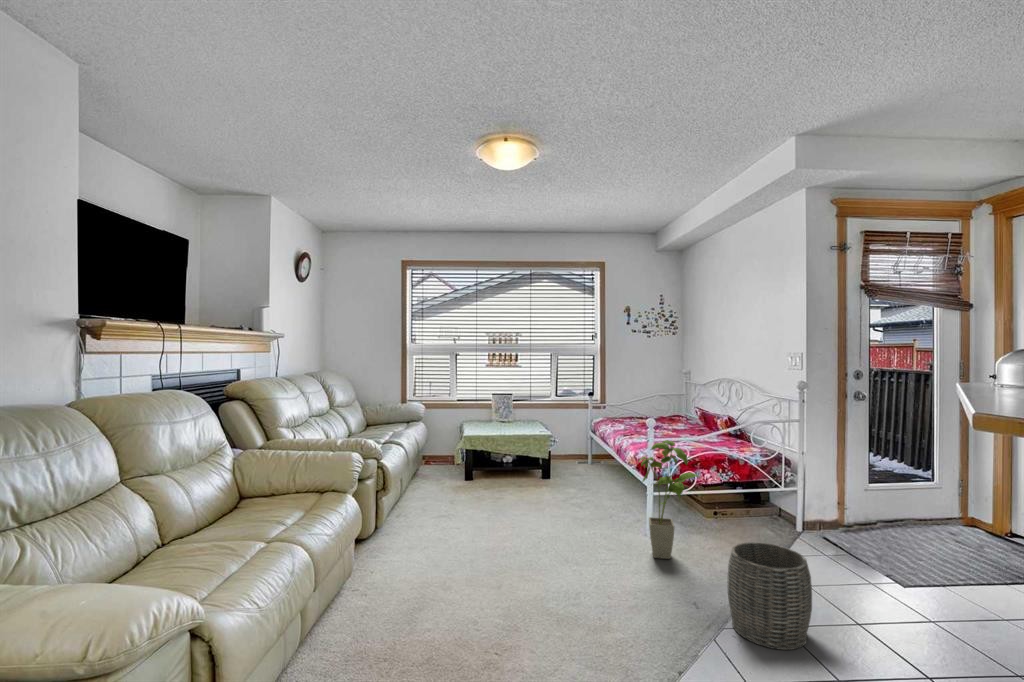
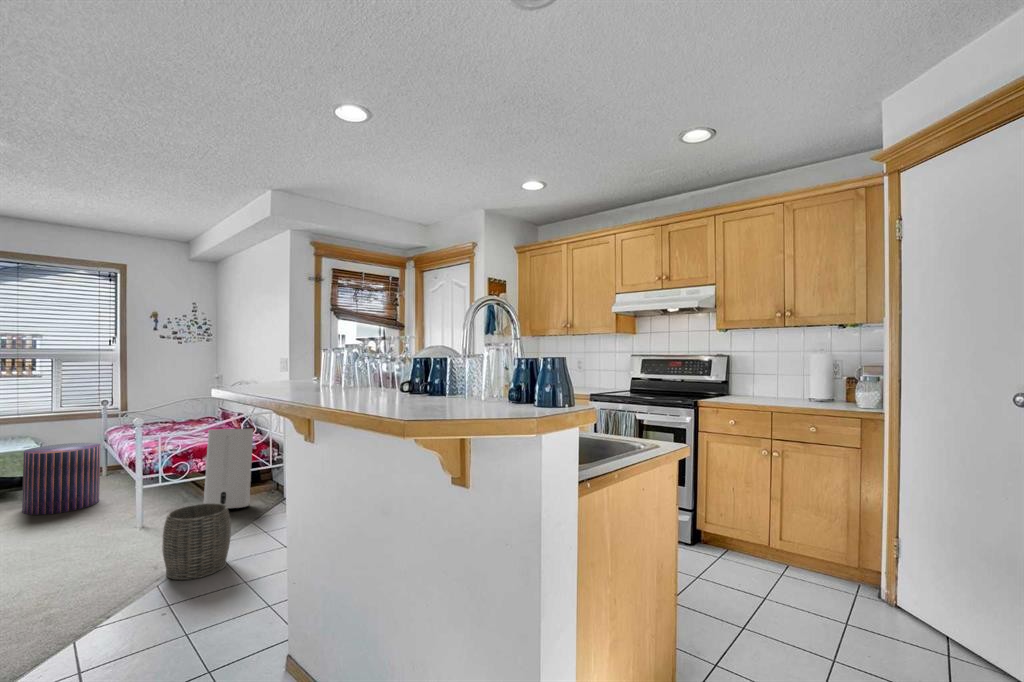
pouf: none [548,434,604,502] -> present [22,443,101,515]
air purifier: none [717,438,771,539] -> present [204,429,253,508]
house plant: present [639,440,697,559] -> none [109,435,177,543]

